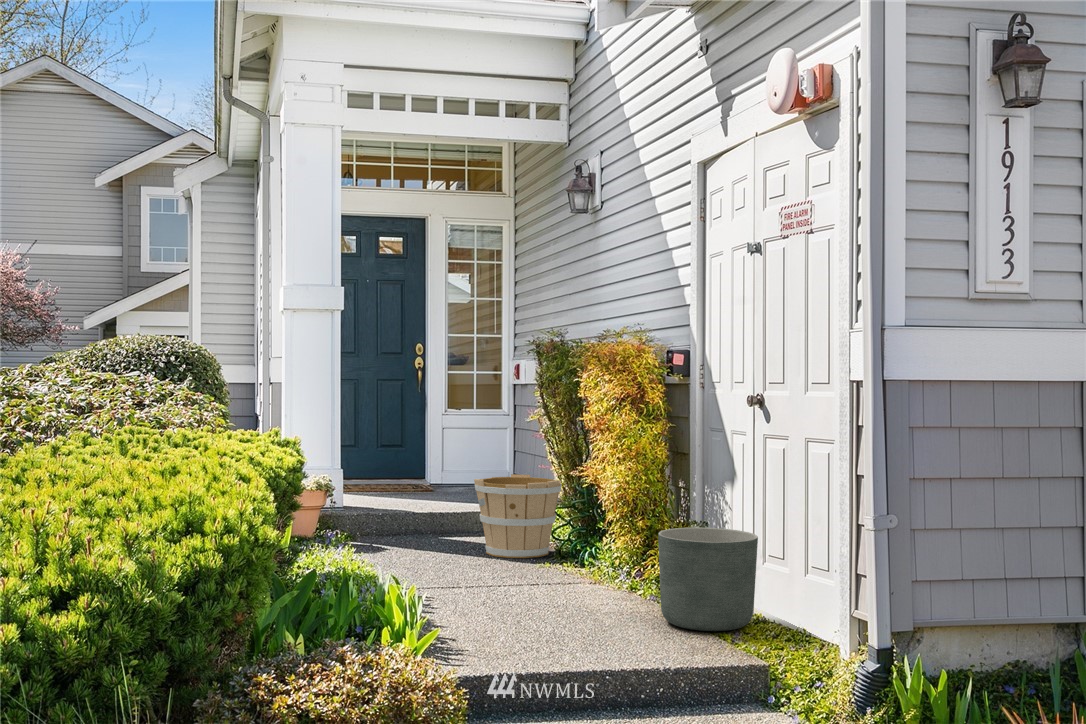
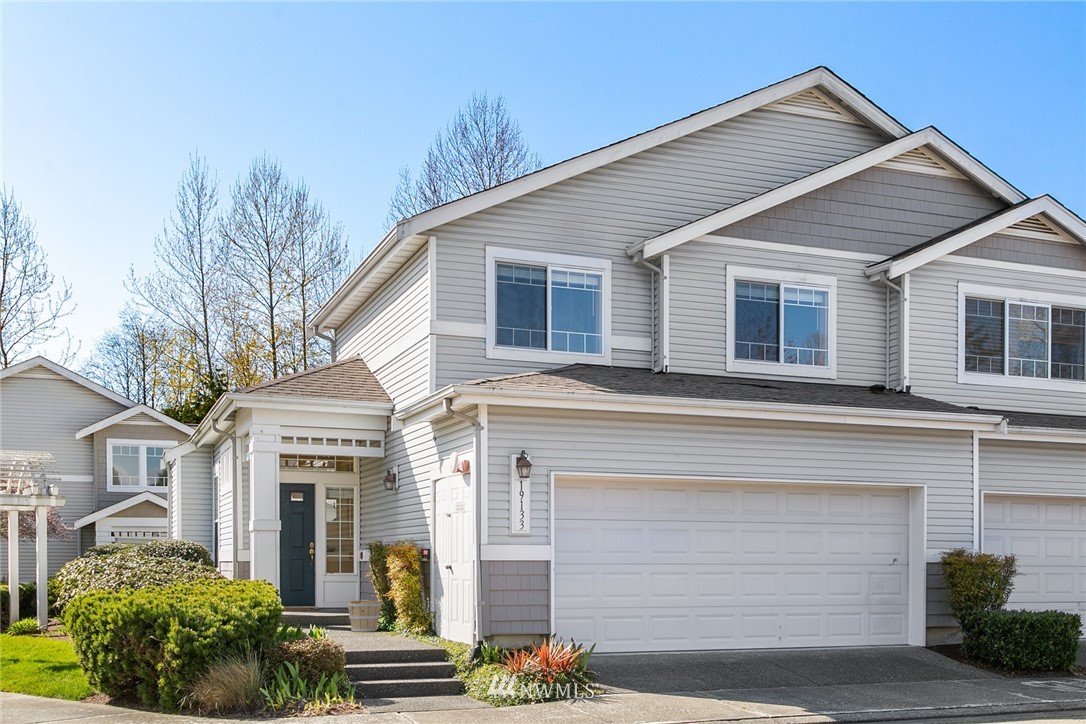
planter: present [658,528,758,631] -> none [415,610,446,641]

